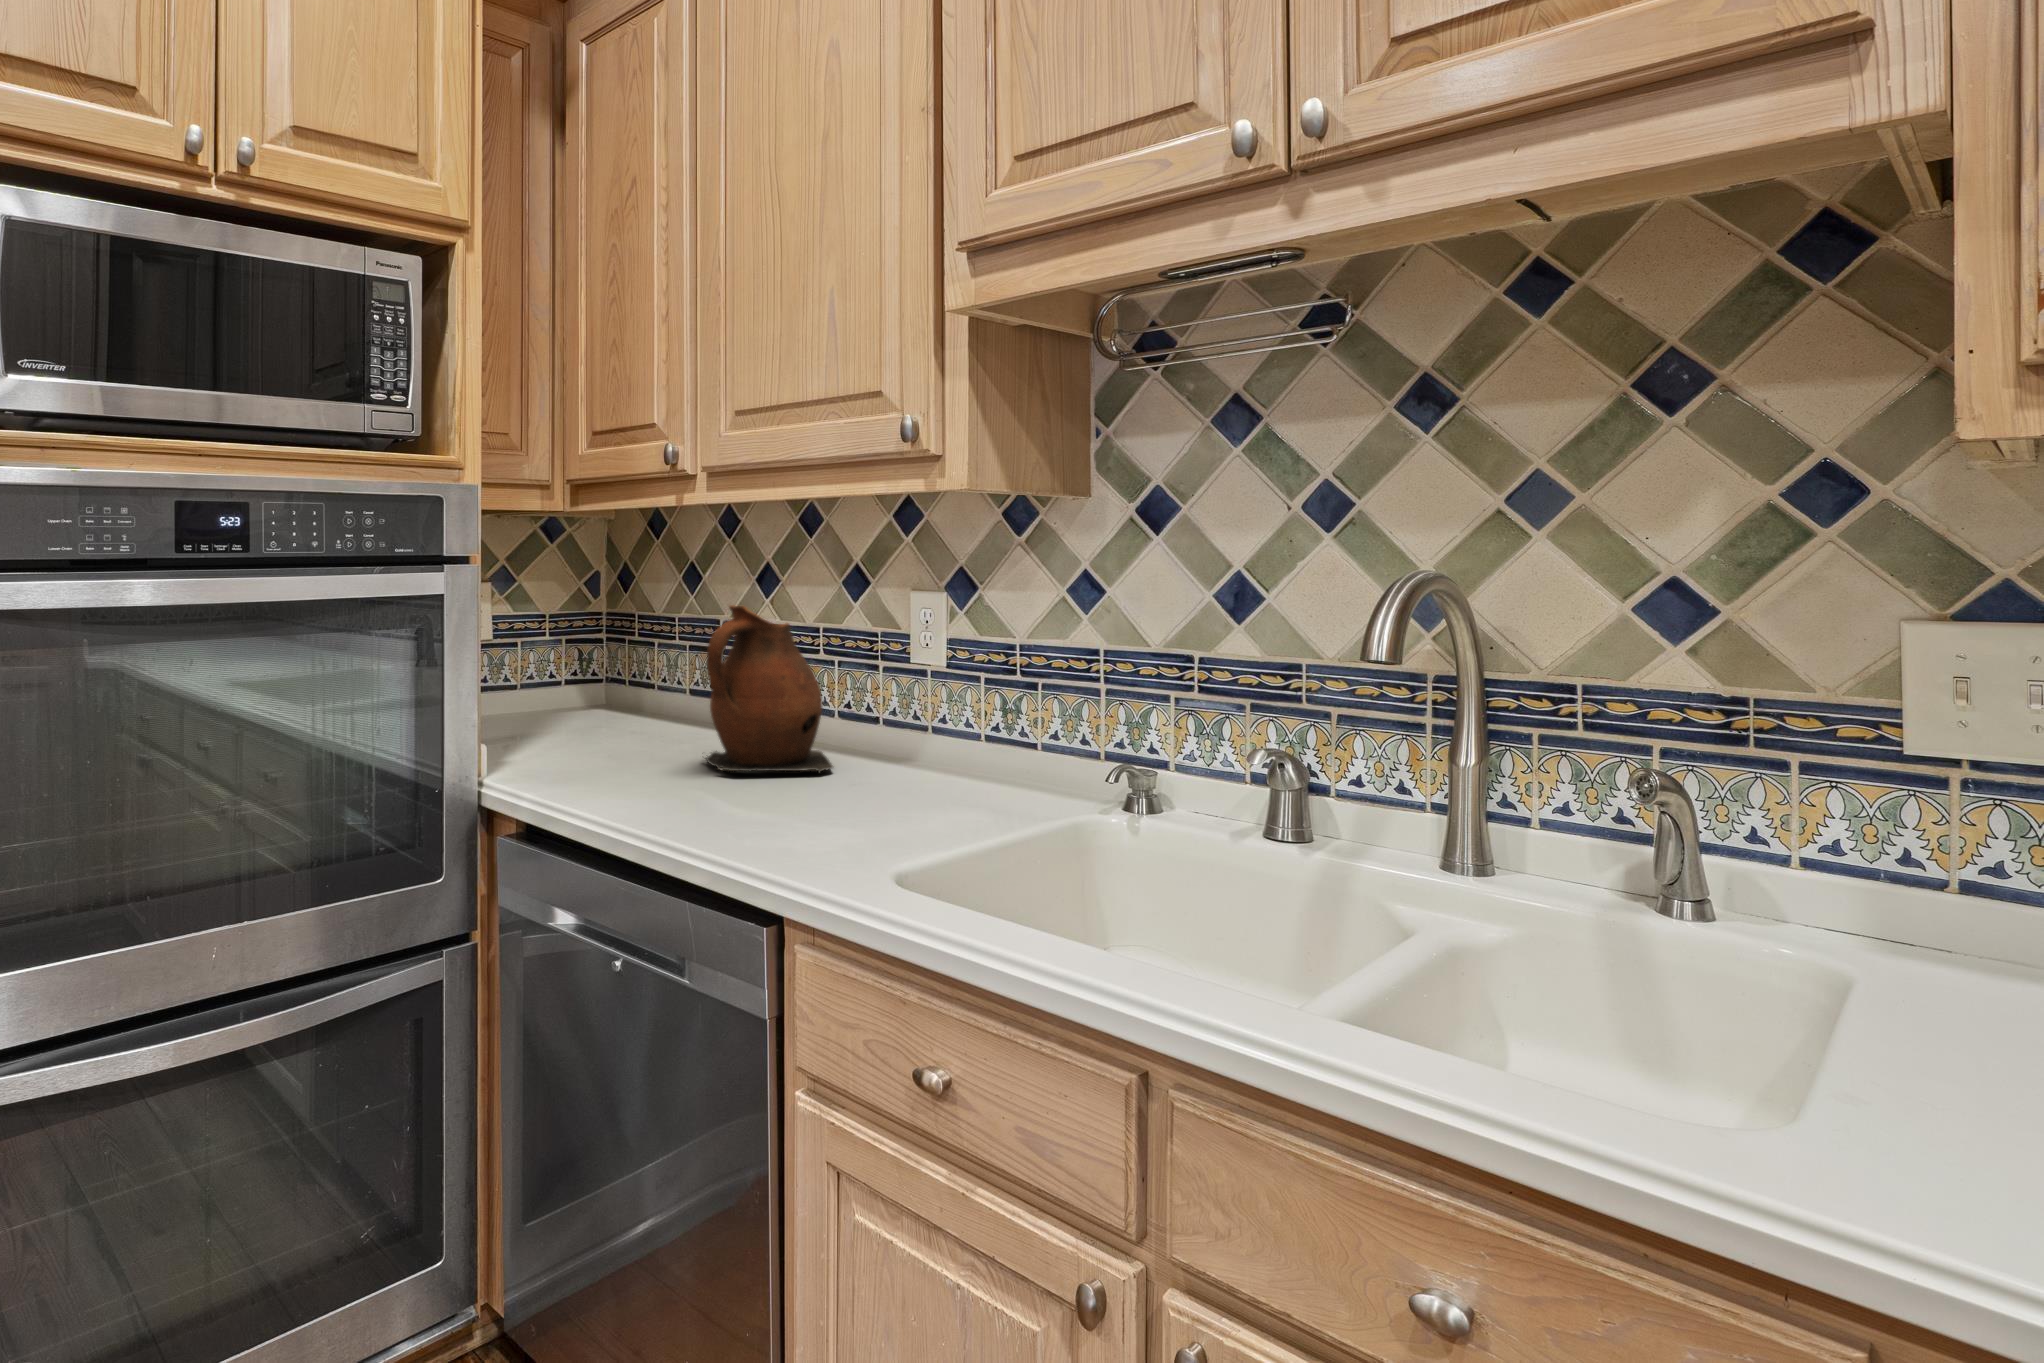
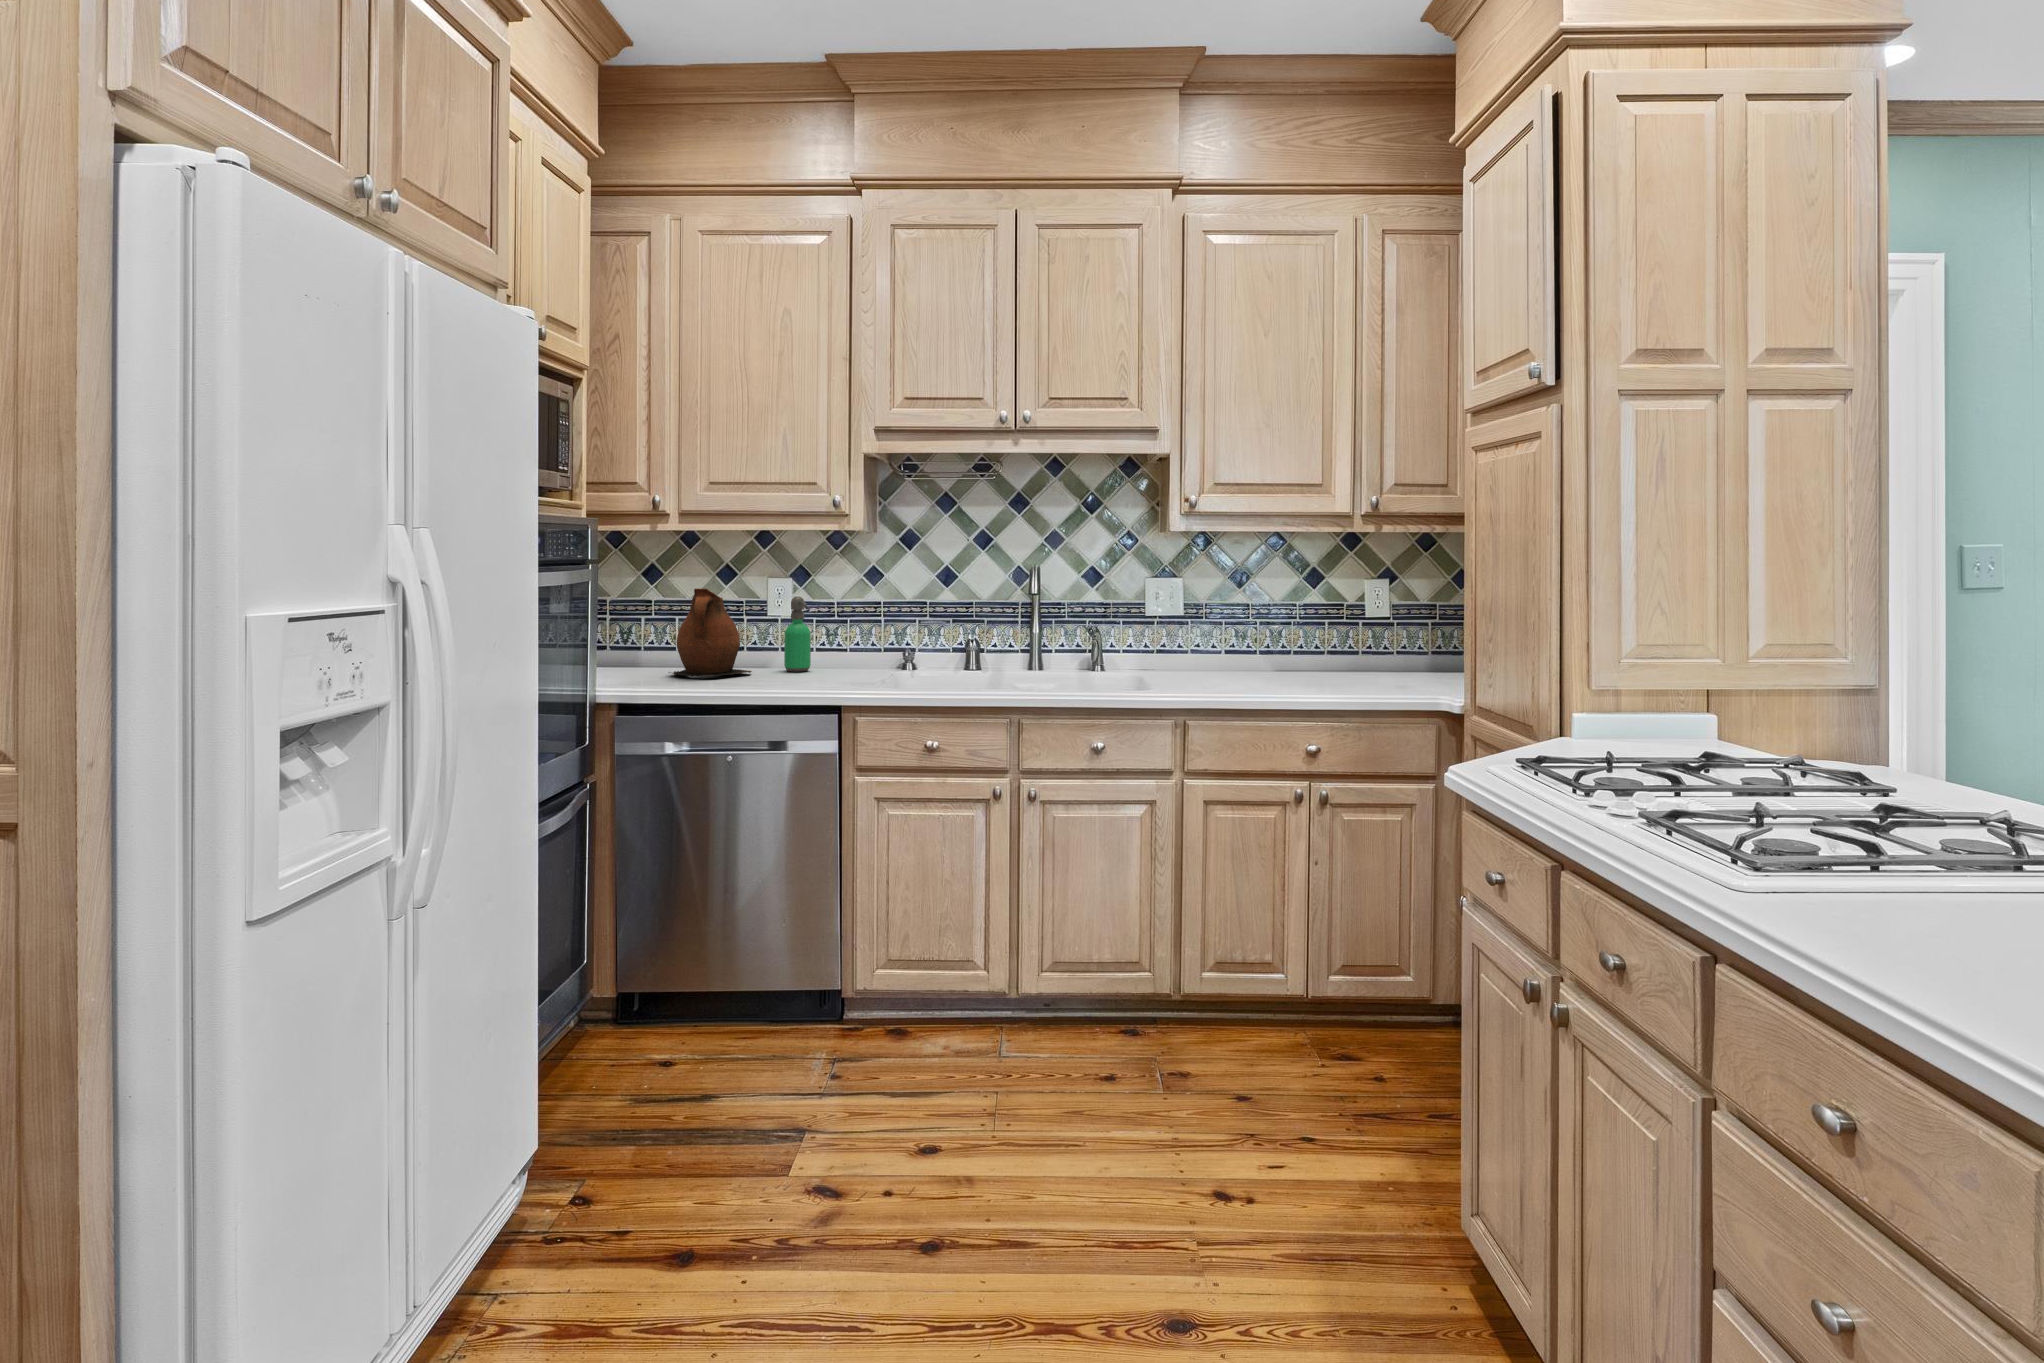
soap dispenser: none [902,628,954,780] -> present [784,596,811,672]

